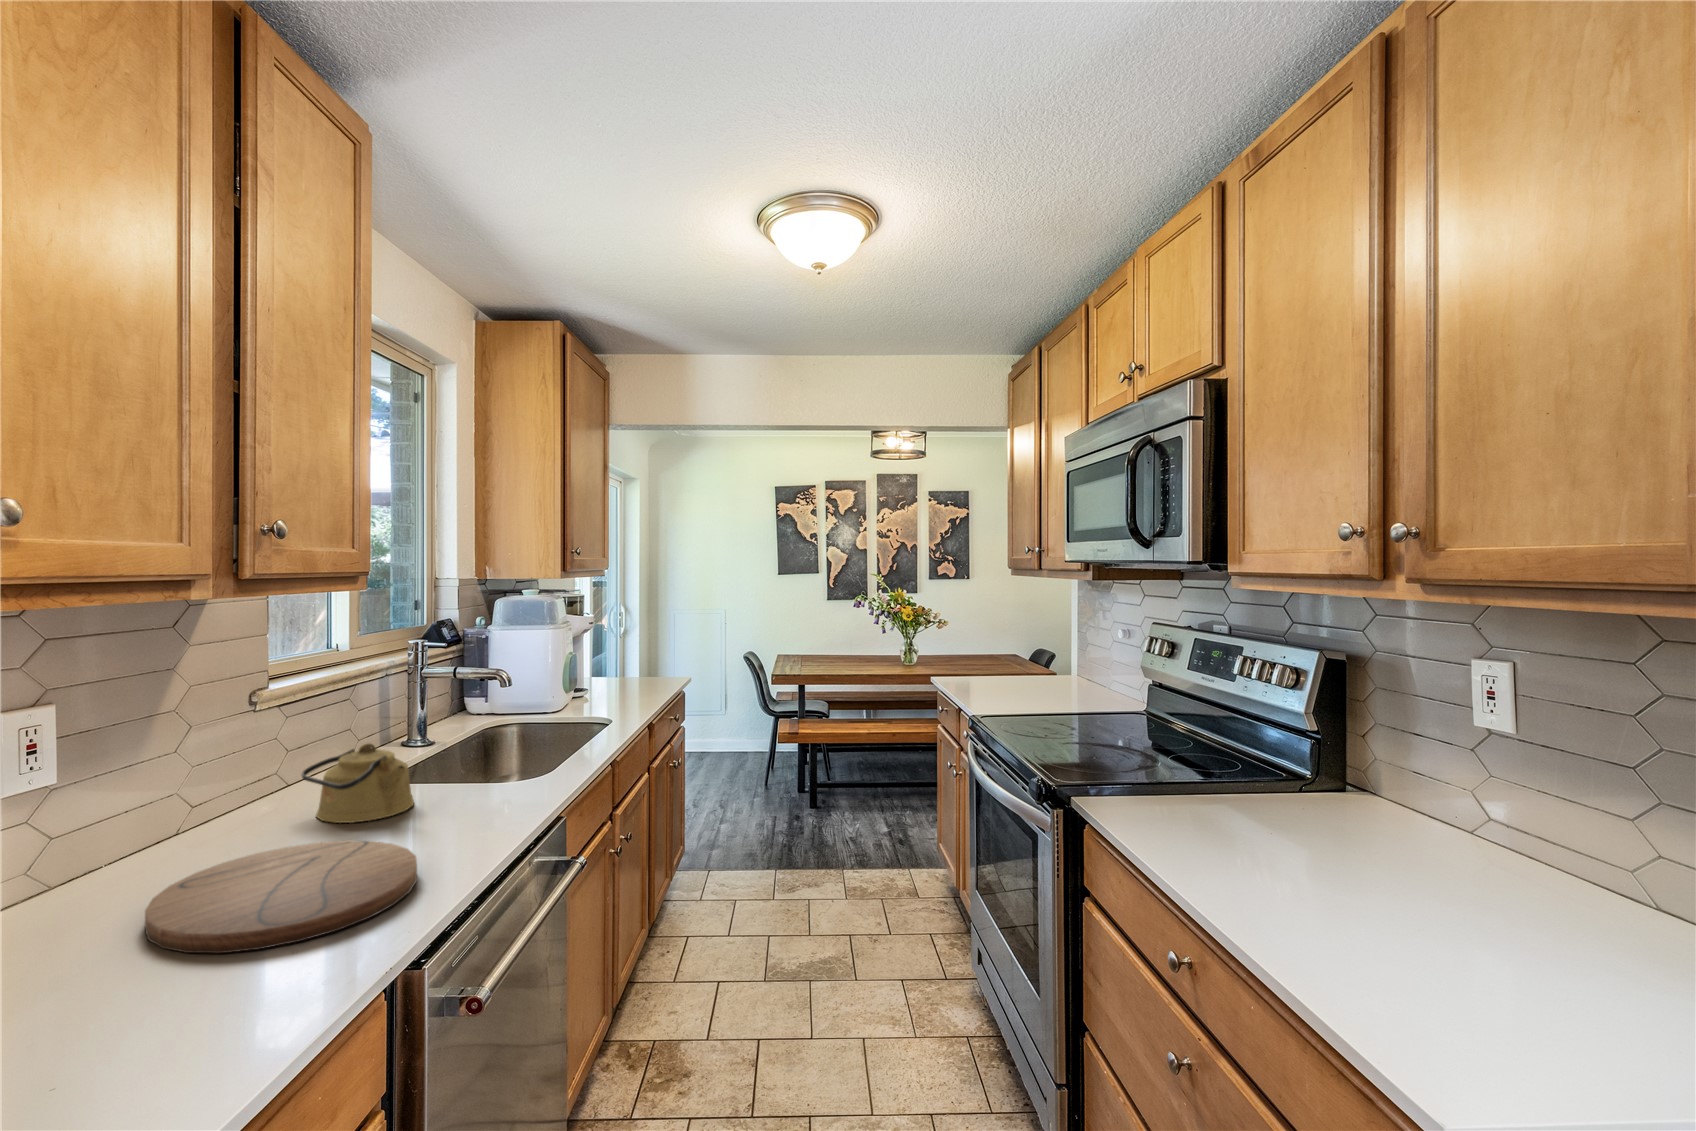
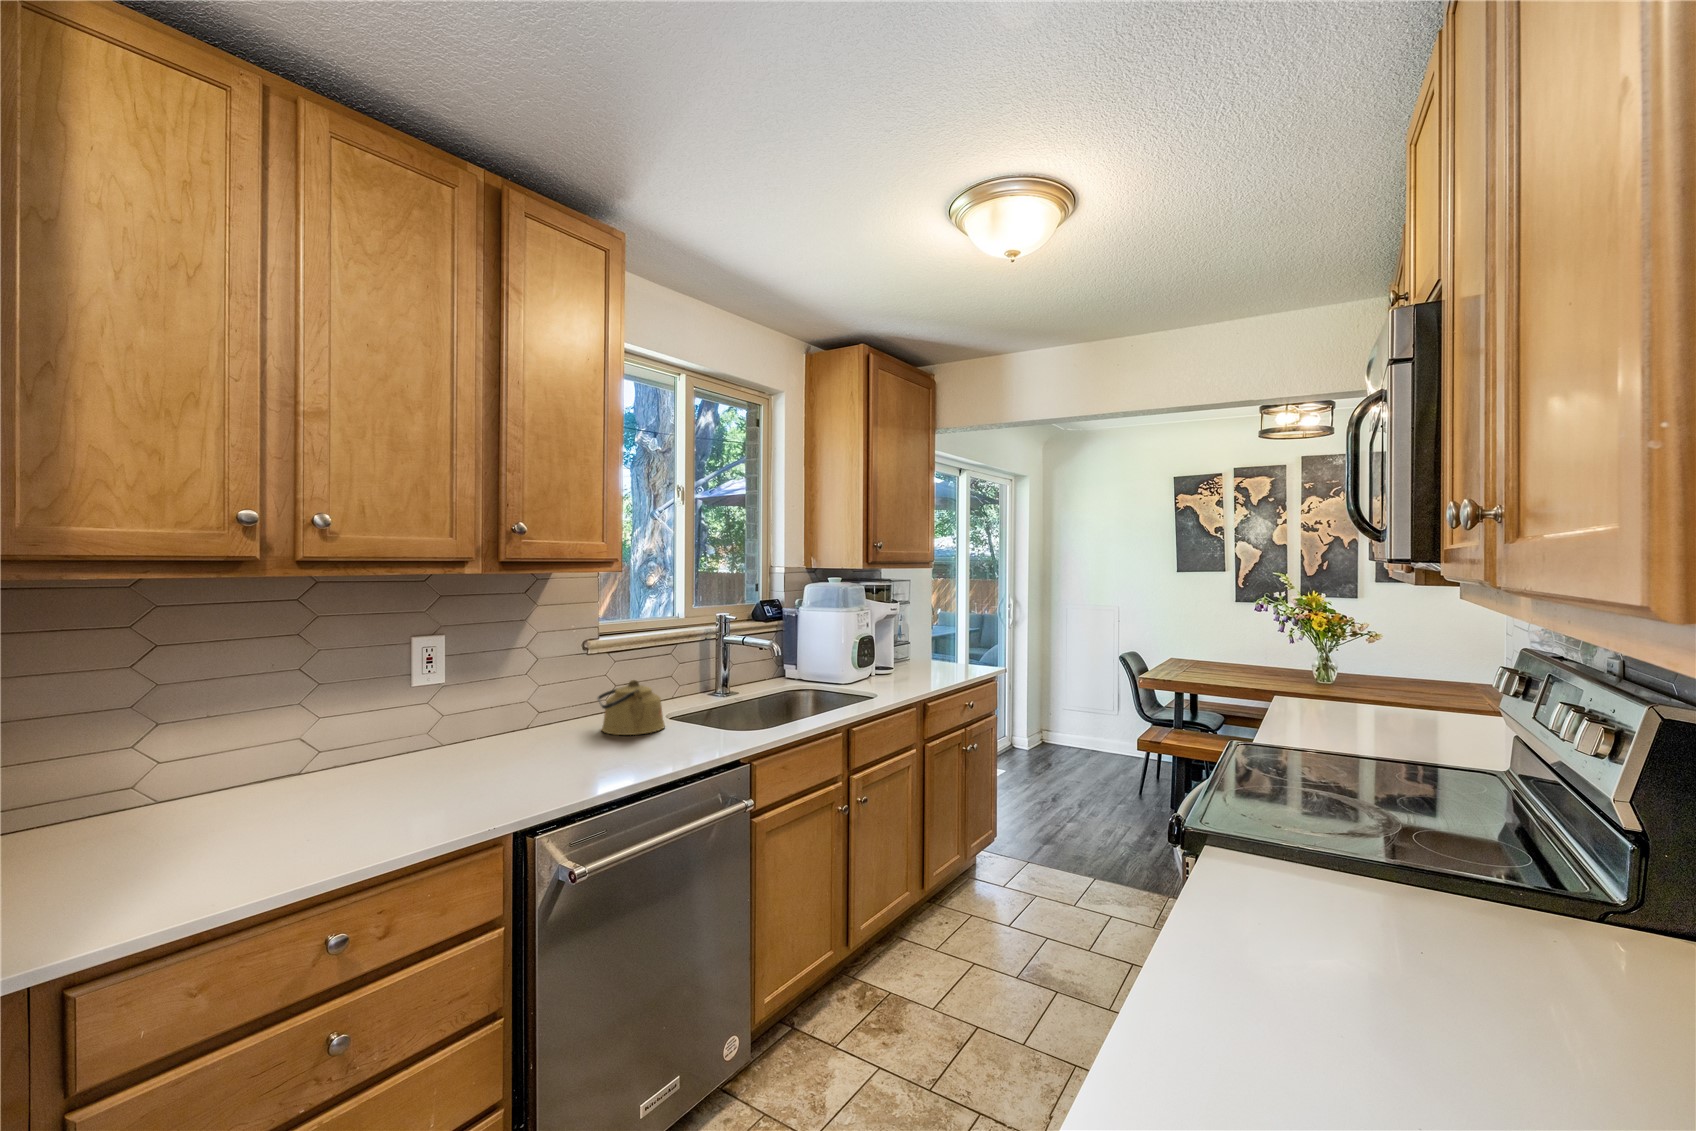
cutting board: present [145,840,417,953] -> none [433,739,598,793]

